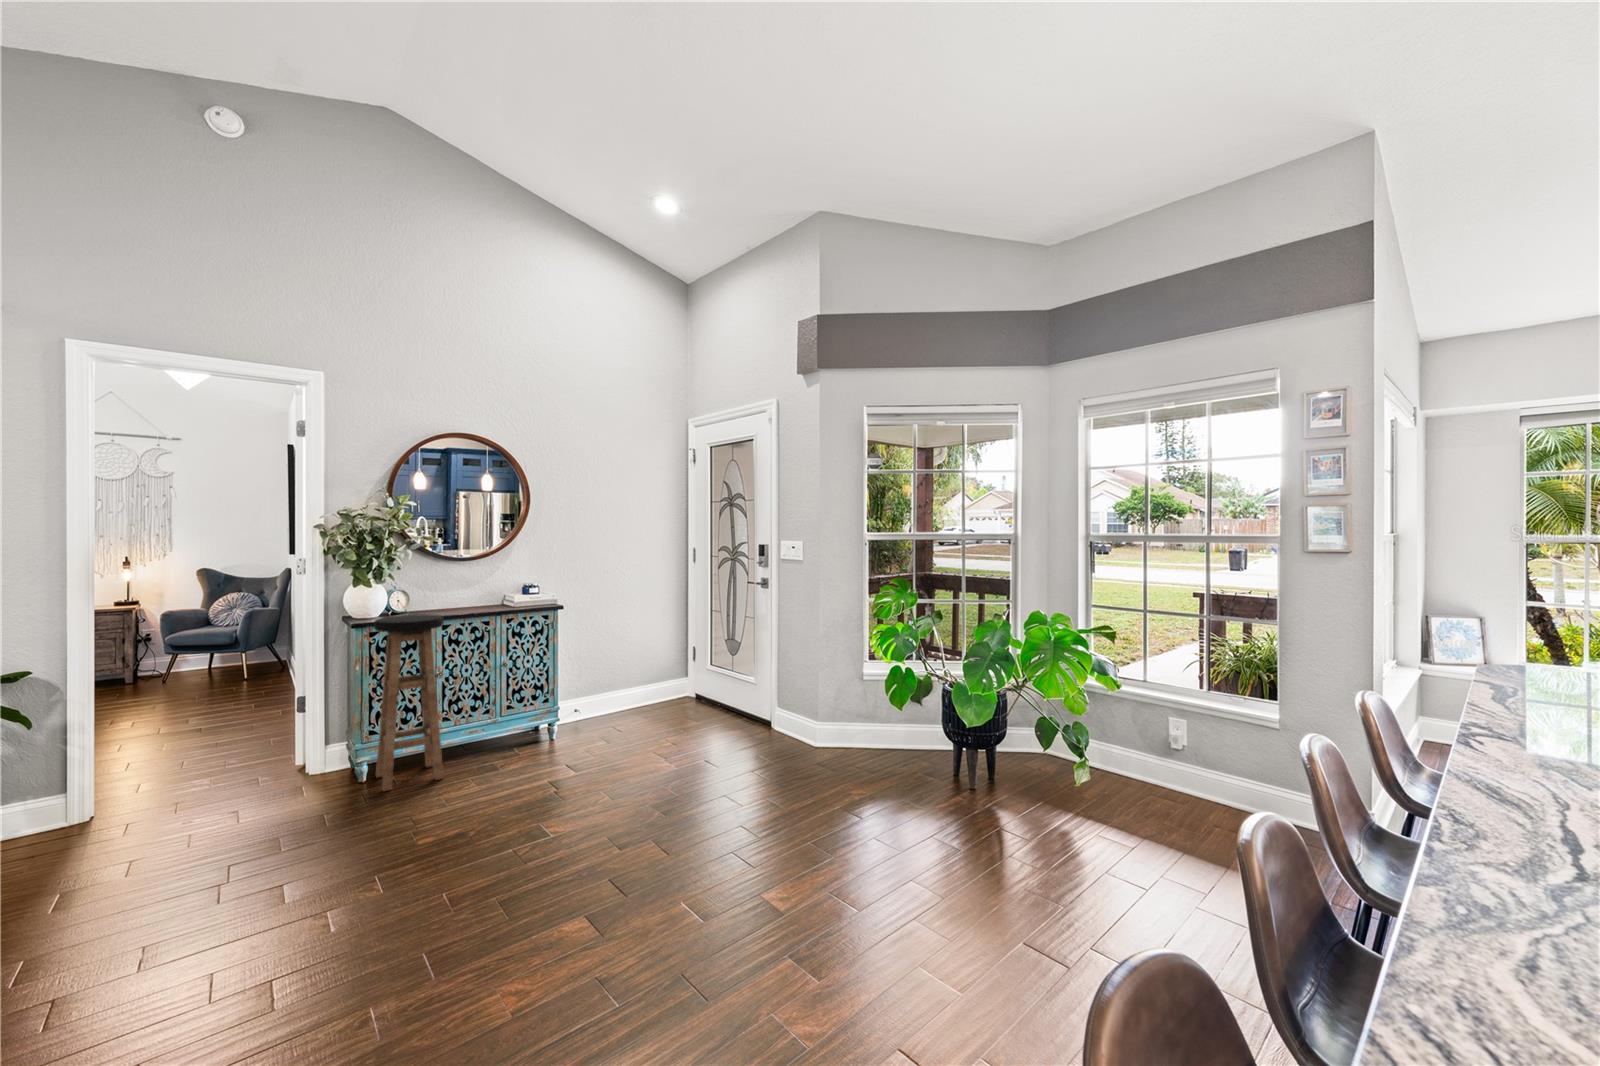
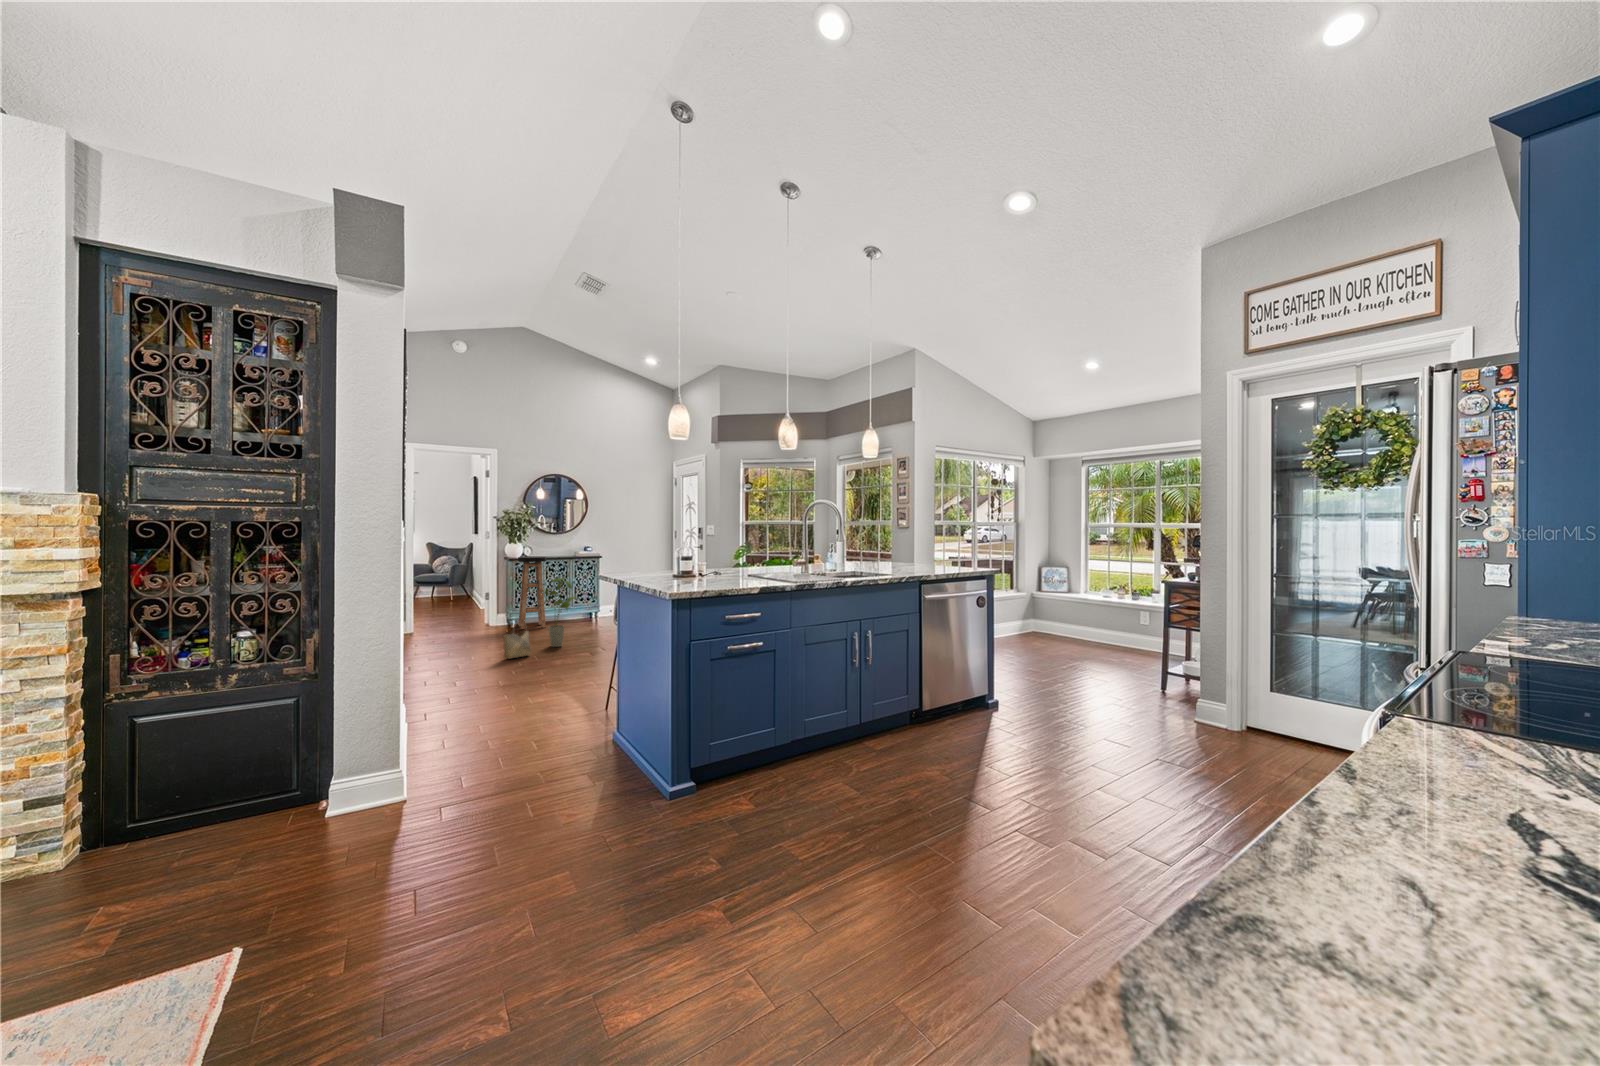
house plant: none [440,700,548,900] -> present [544,578,576,647]
woven basket: none [309,866,411,1027] -> present [504,624,531,659]

